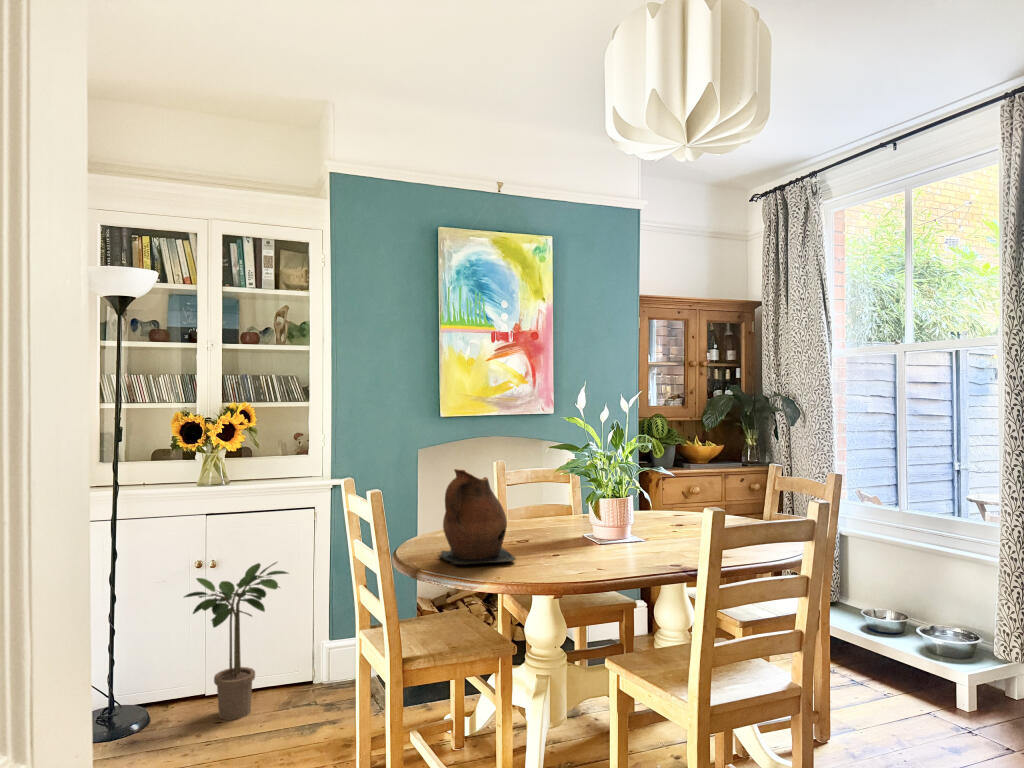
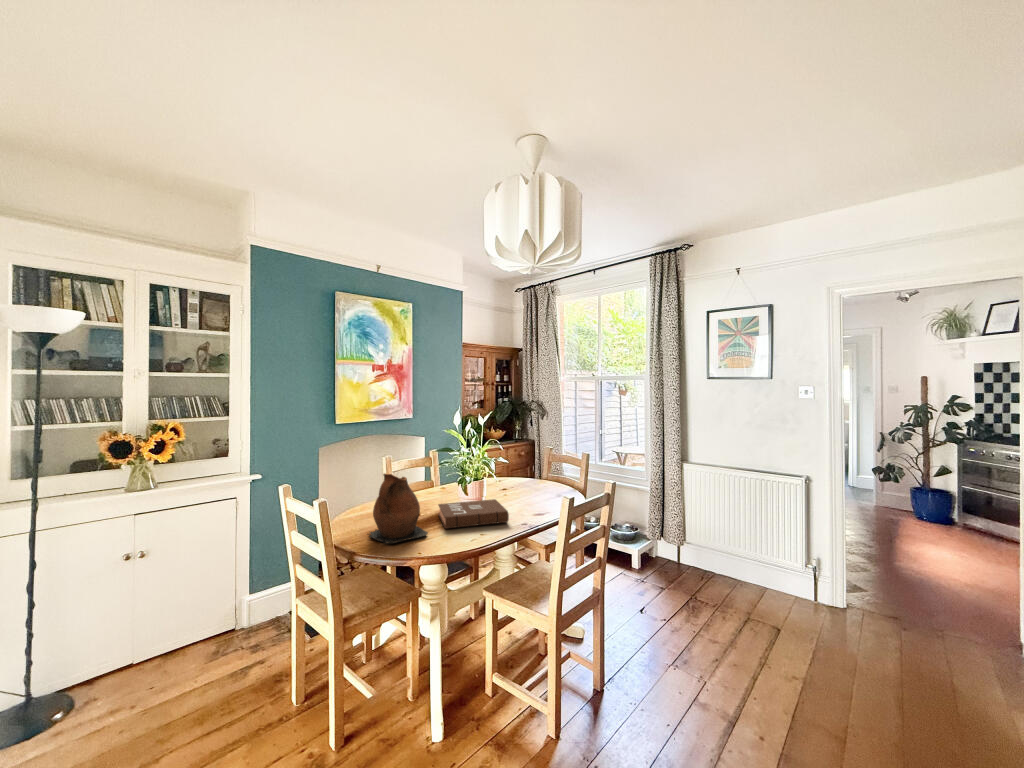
book: none [543,527,642,560] -> present [438,499,509,529]
potted plant: present [184,562,288,720] -> none [115,547,219,685]

